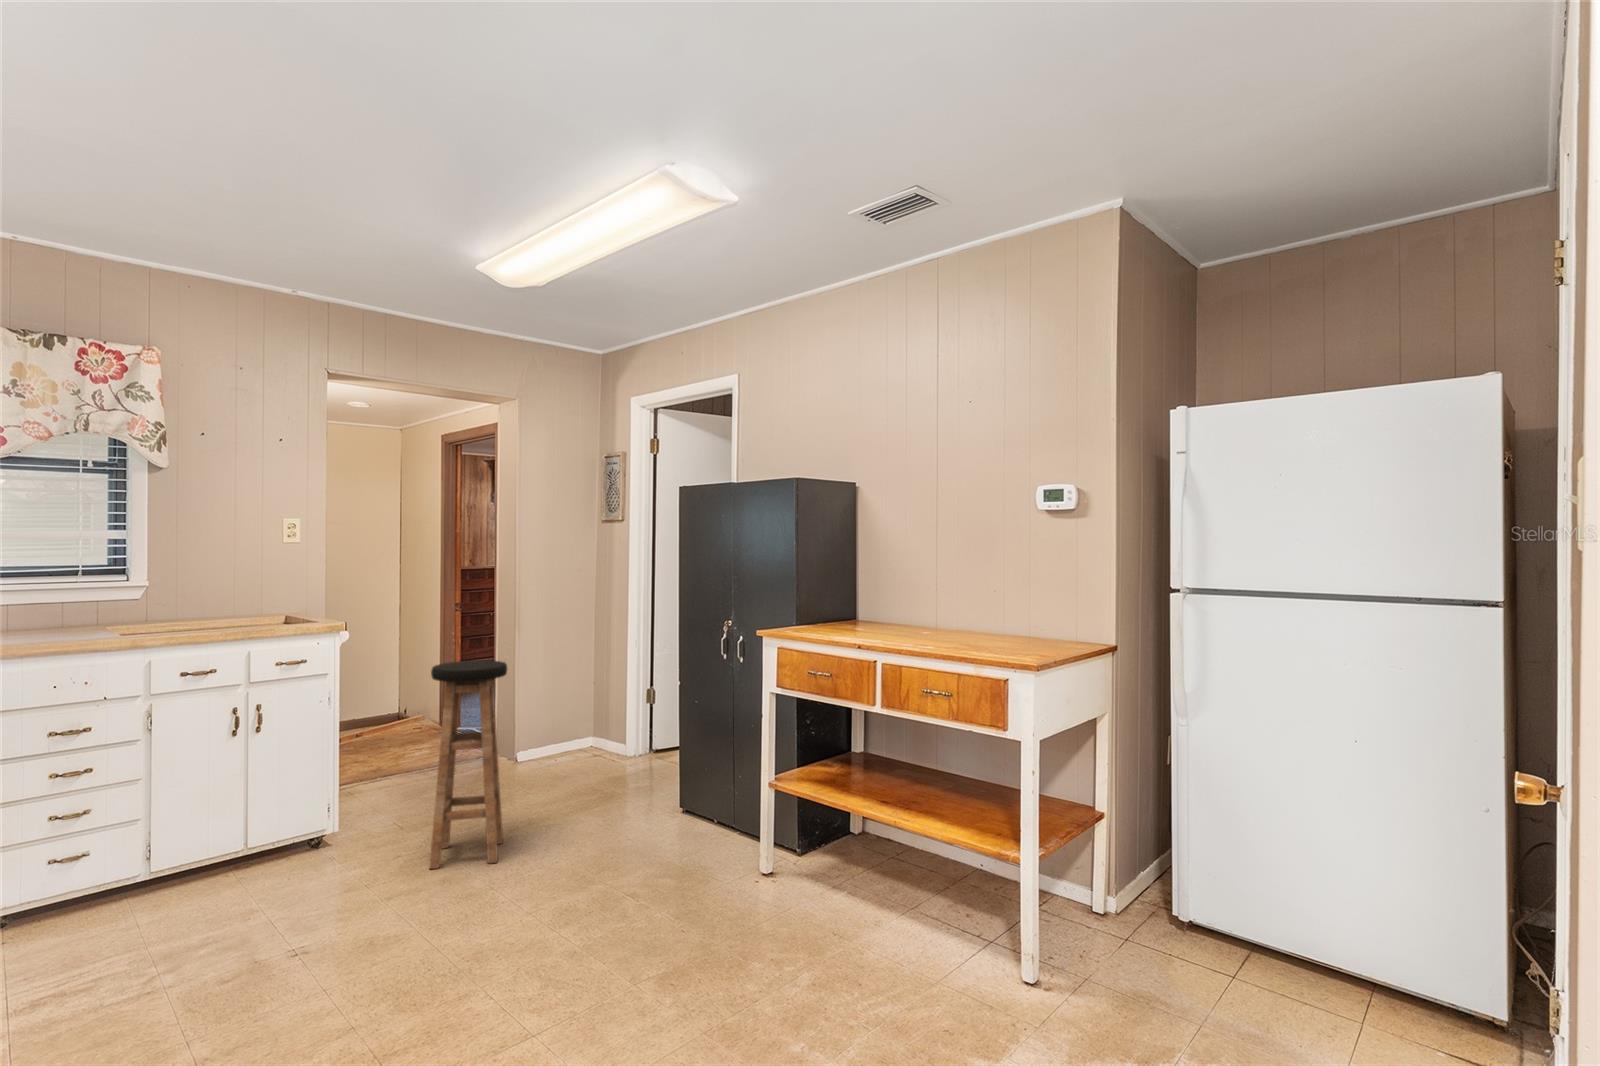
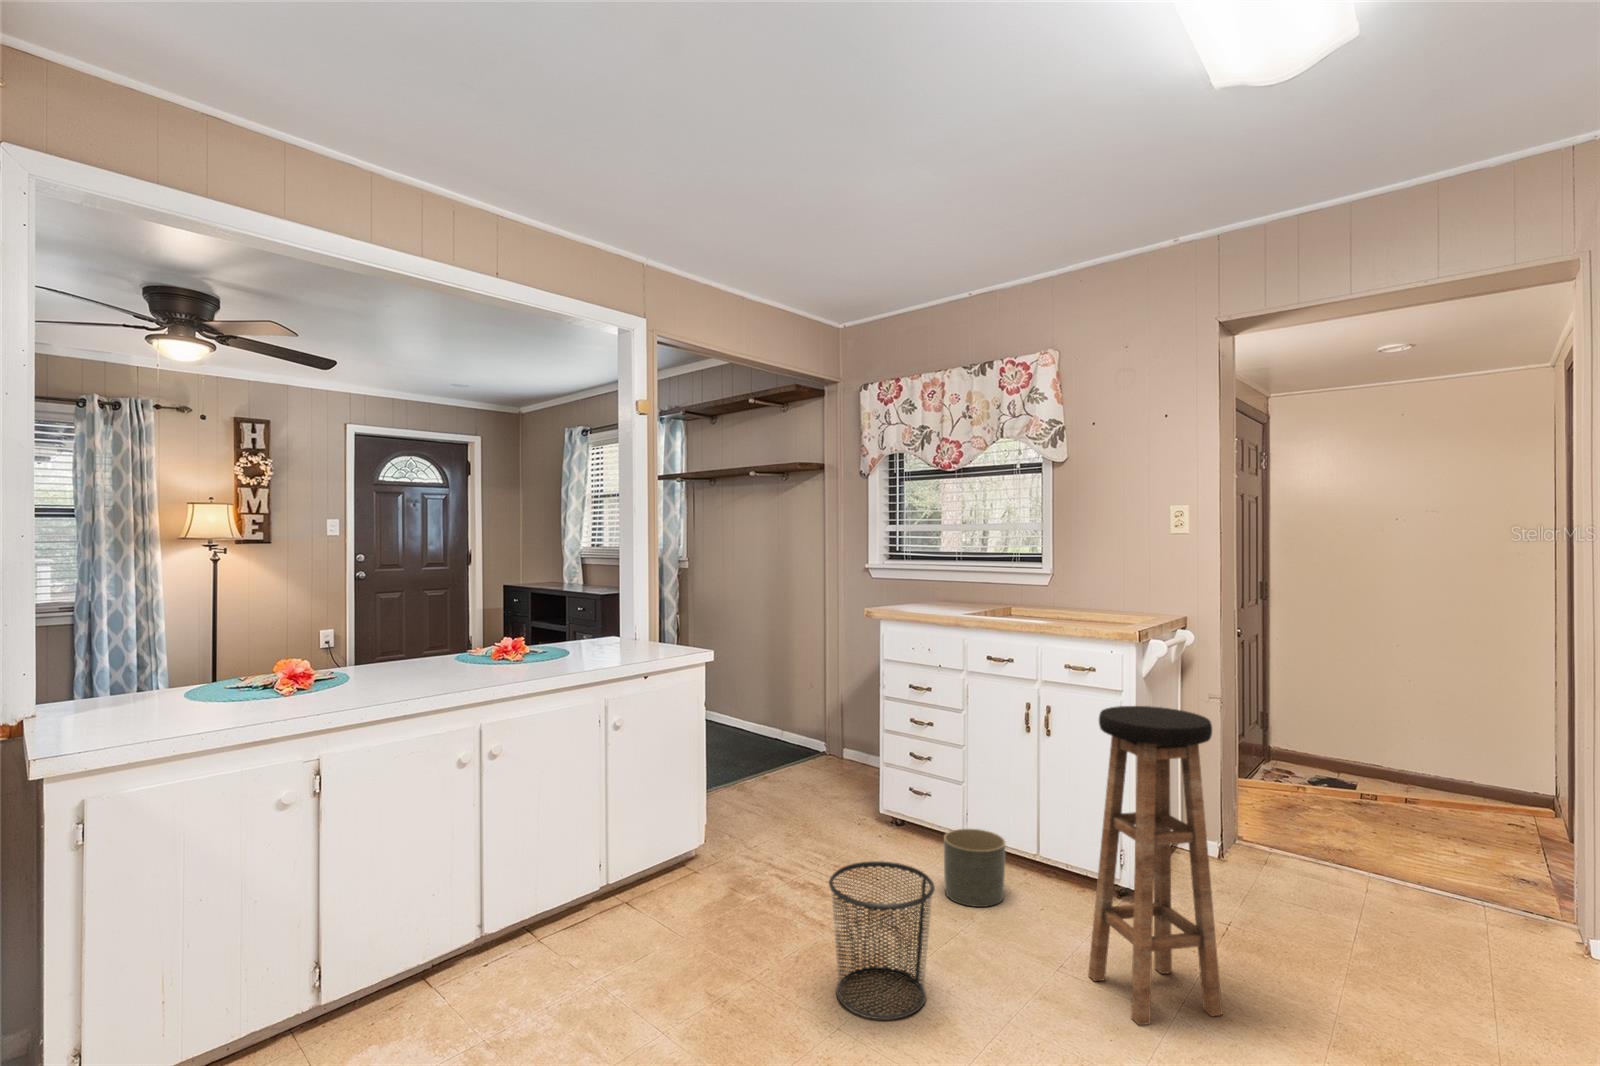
waste bin: none [331,832,436,969] -> present [829,861,935,1019]
planter: none [215,833,287,911] -> present [944,829,1005,907]

